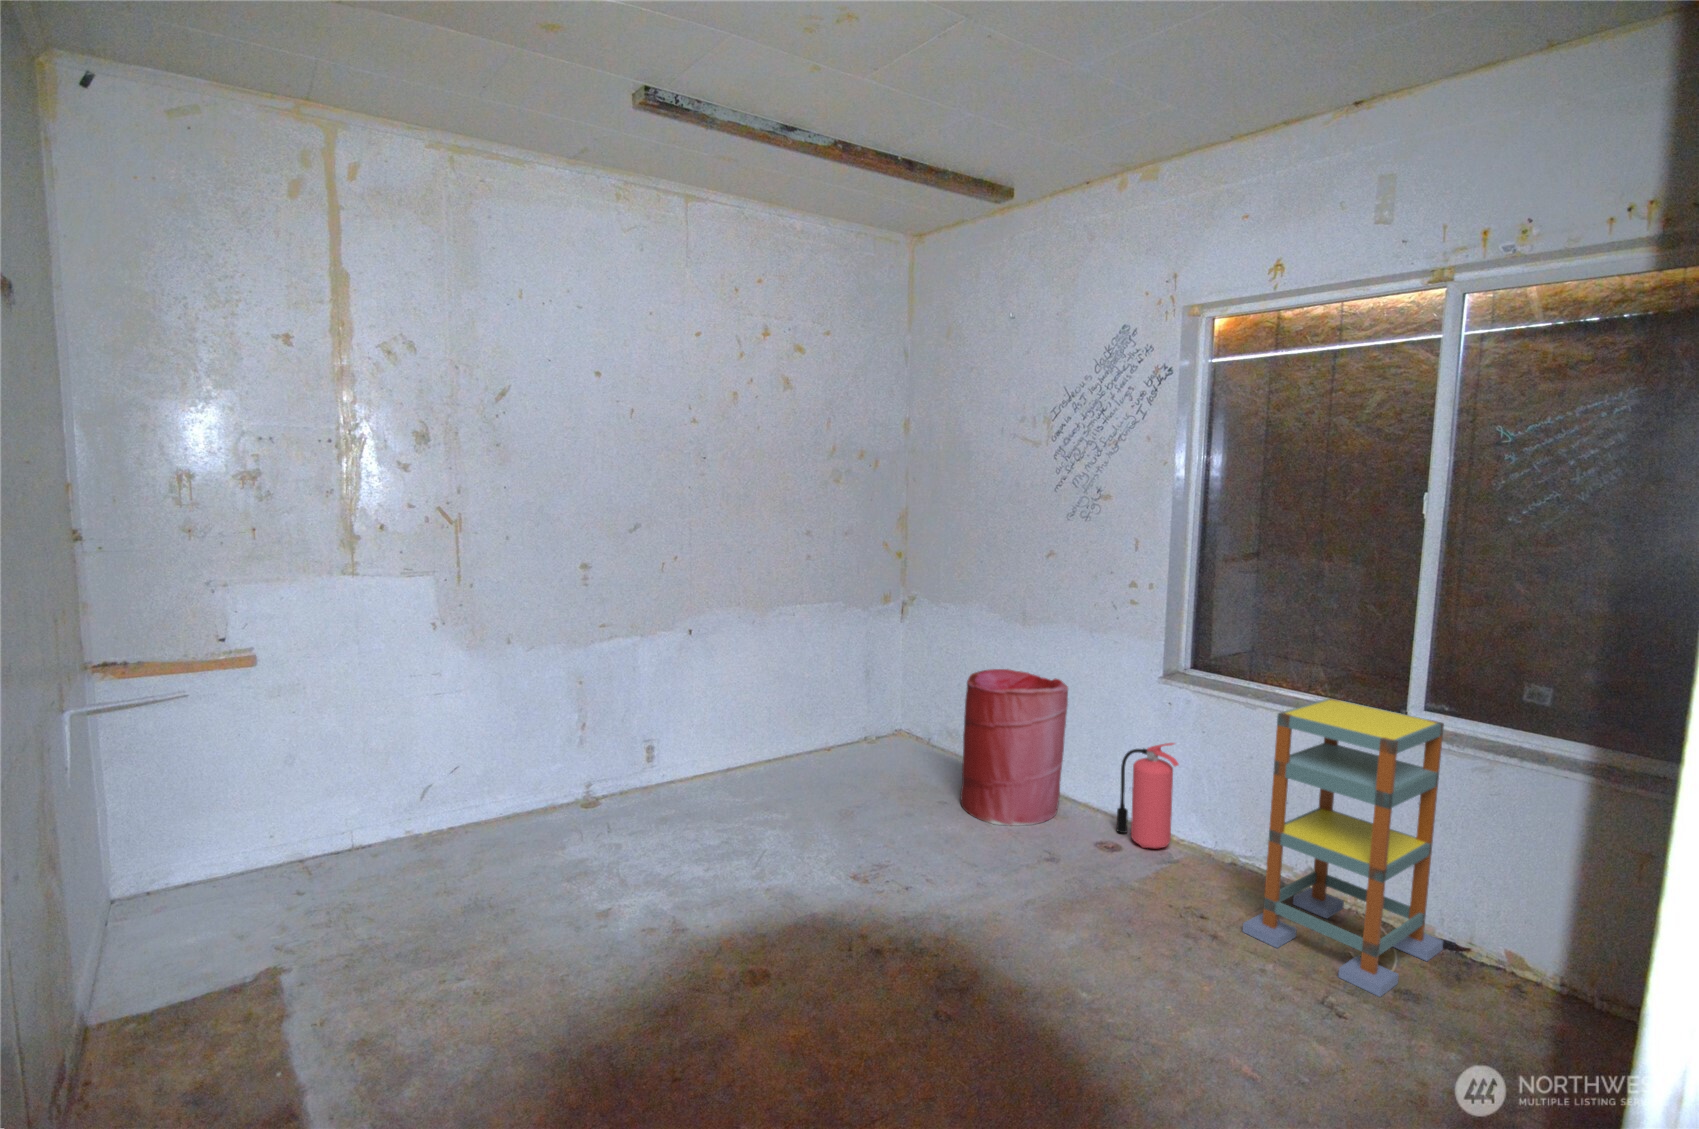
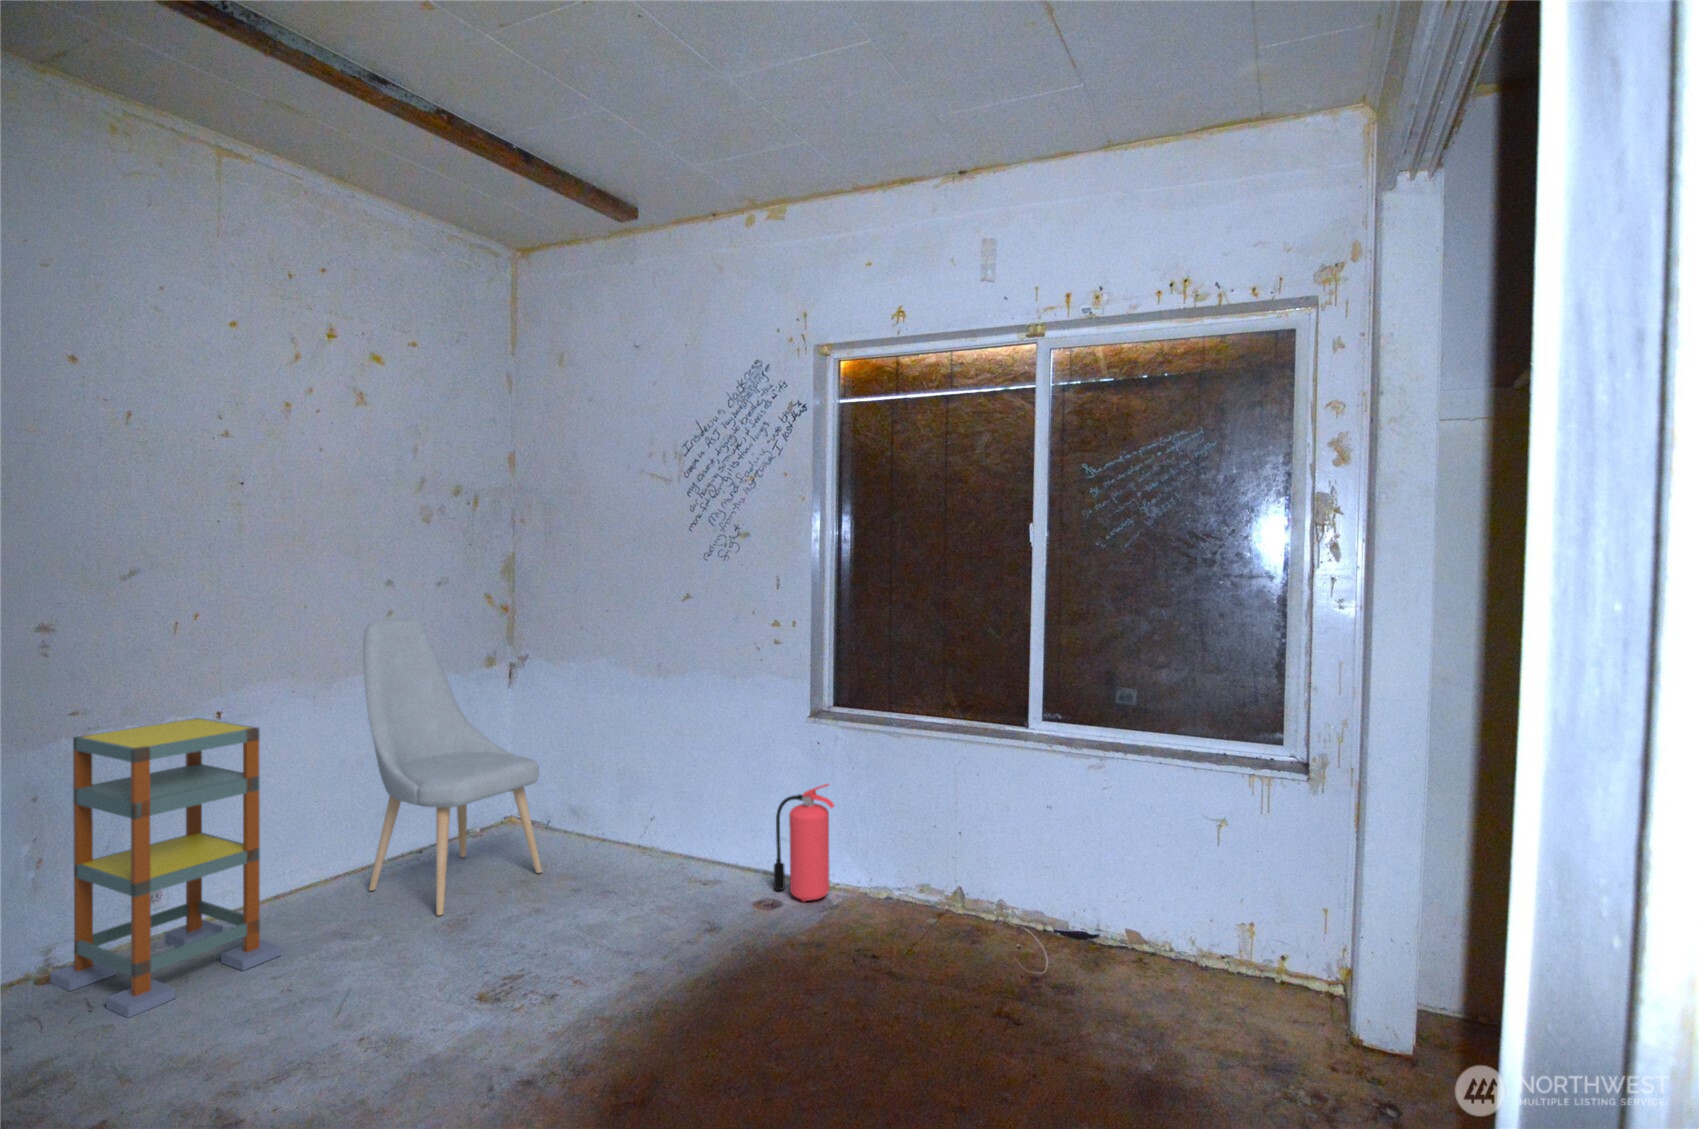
chair: none [790,561,918,800] -> present [363,618,542,916]
laundry hamper: present [961,669,1068,826] -> none [598,728,716,908]
shelving unit: present [1243,698,1444,997] -> present [50,718,281,1018]

